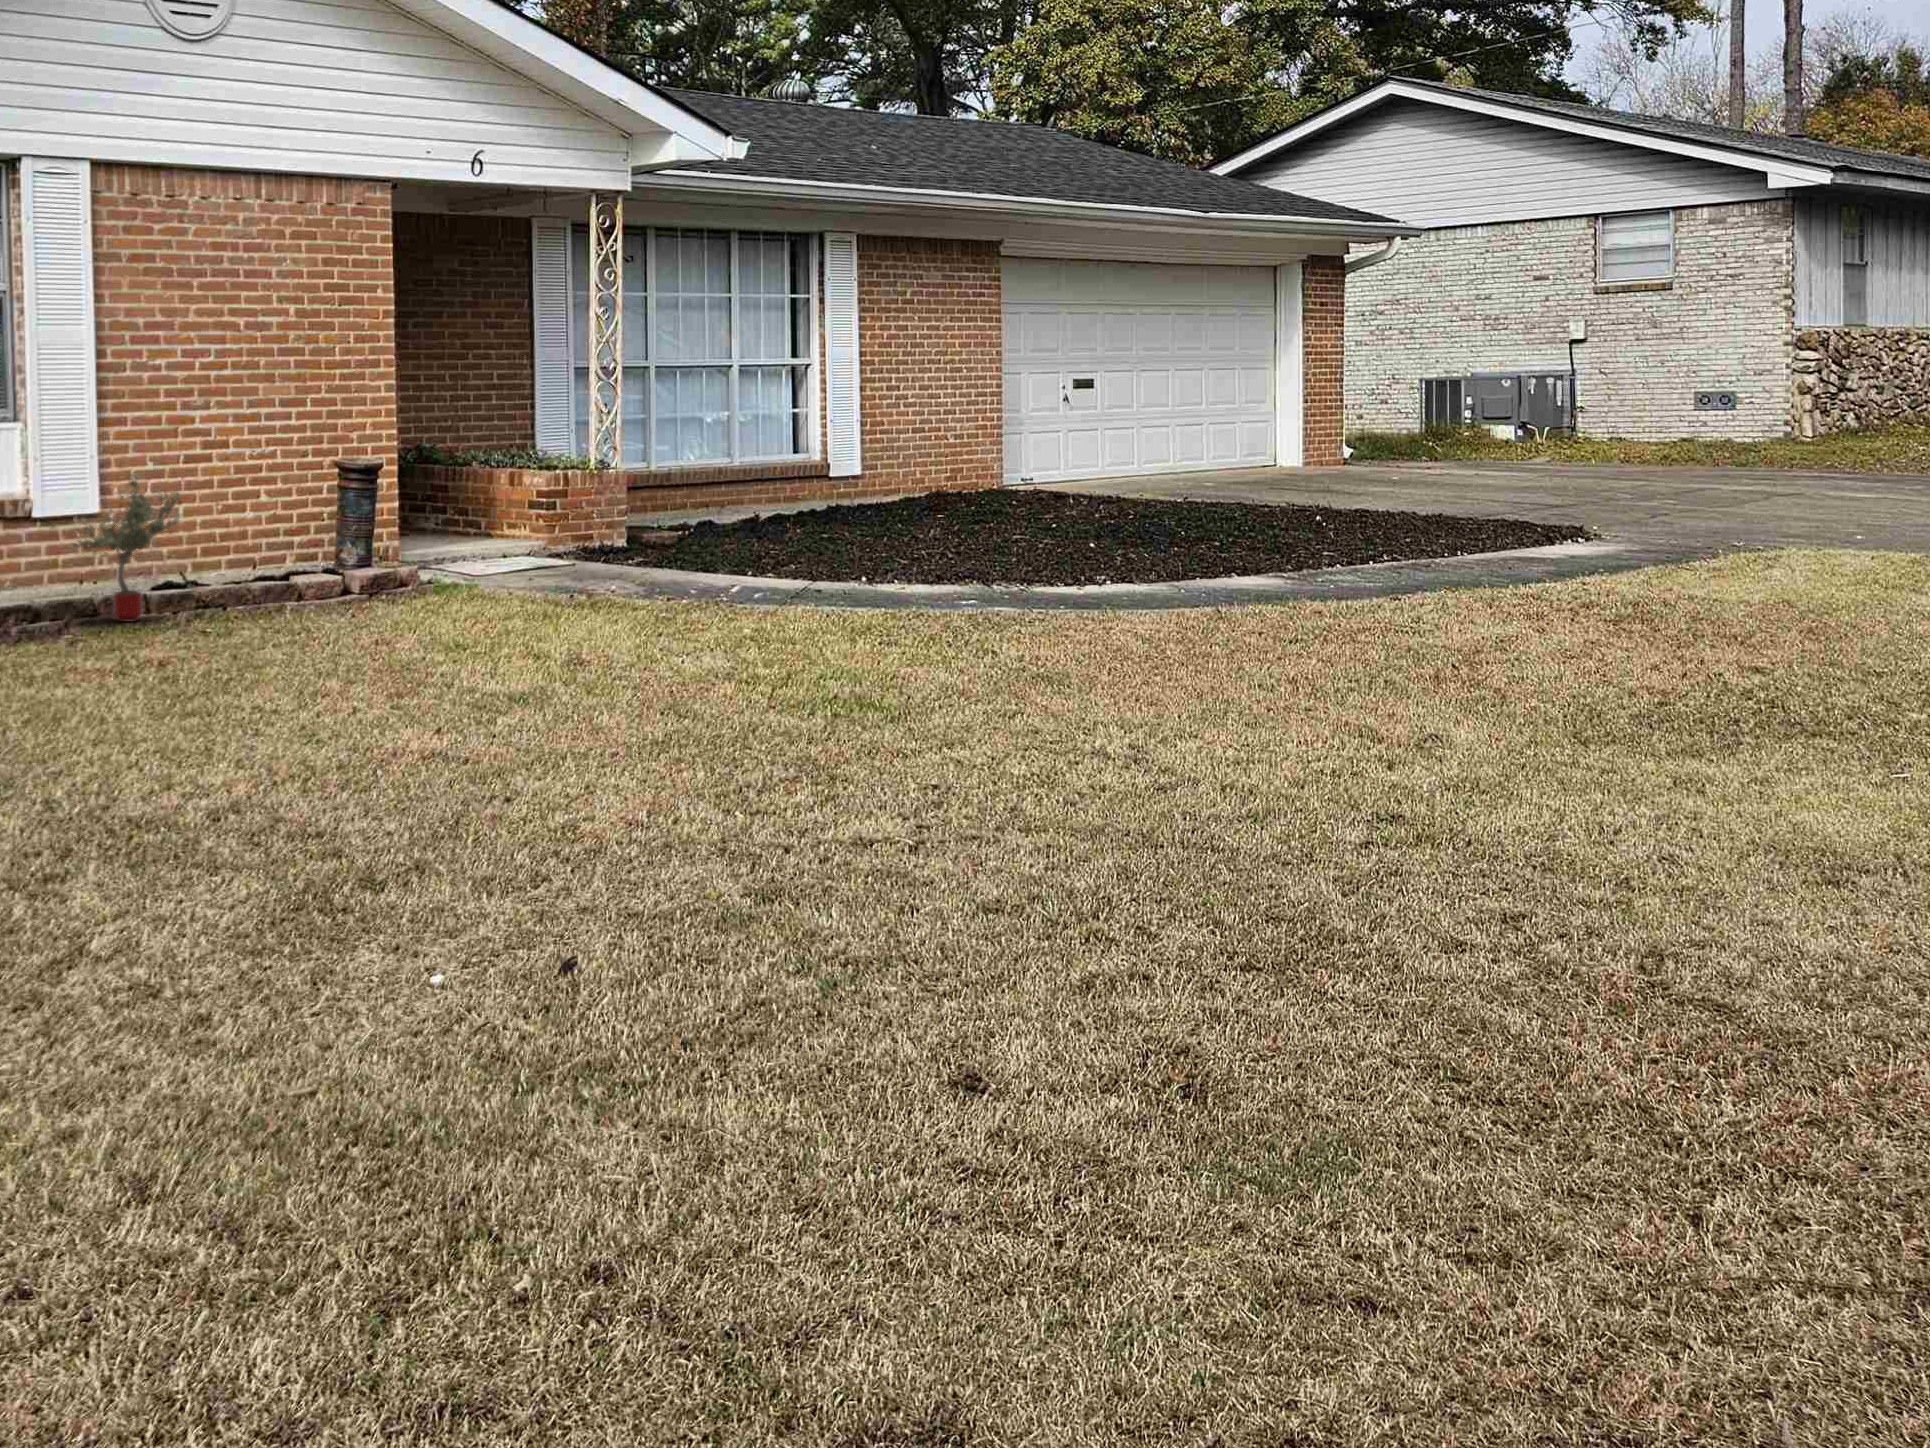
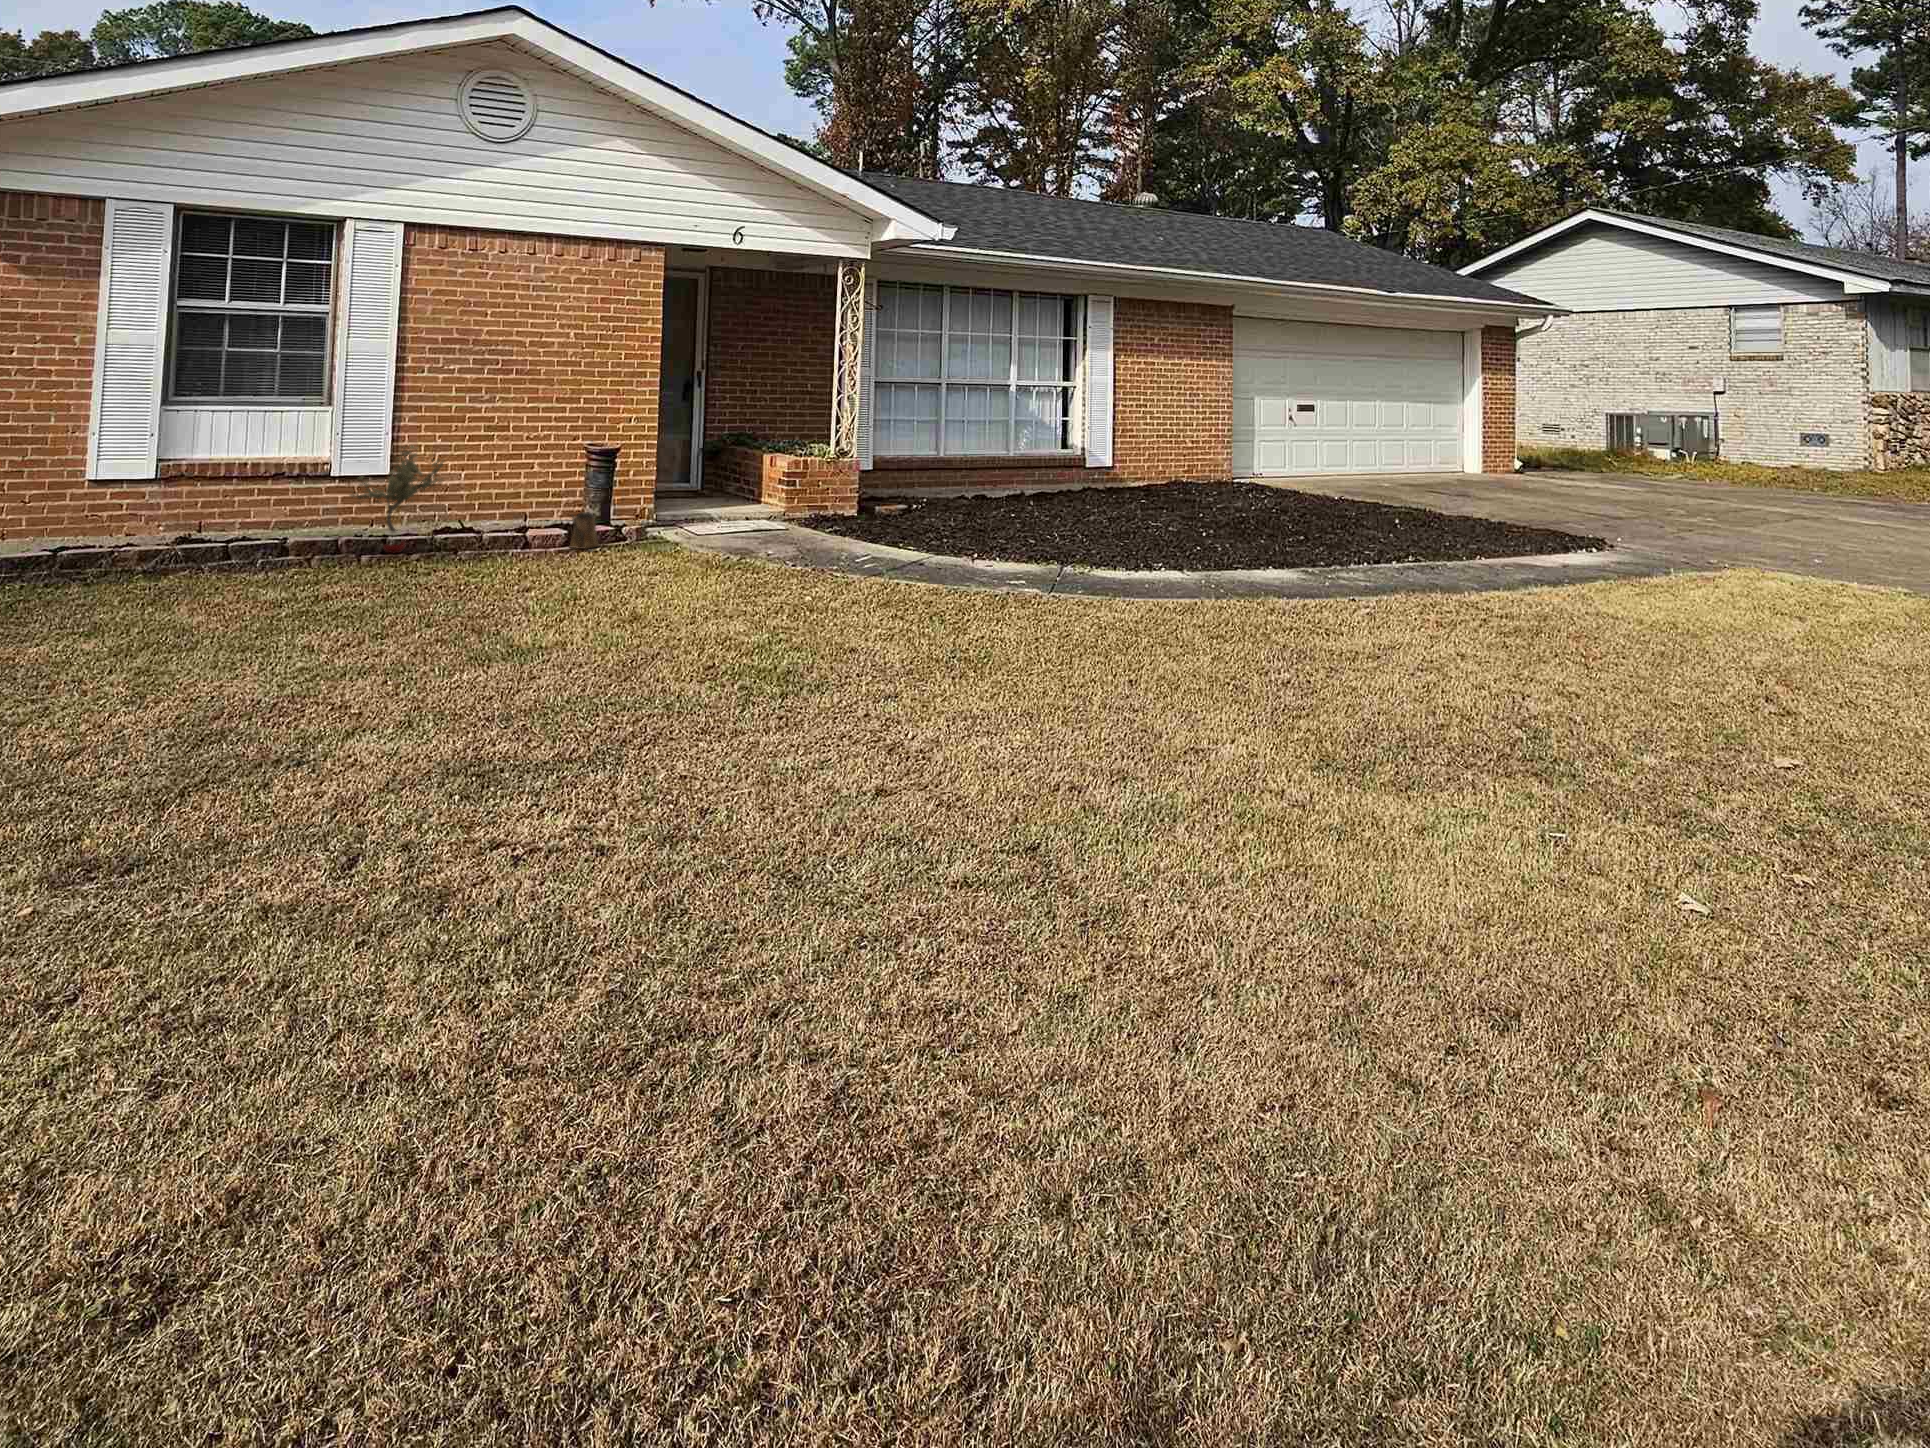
watering can: none [333,556,373,605] -> present [570,512,599,549]

